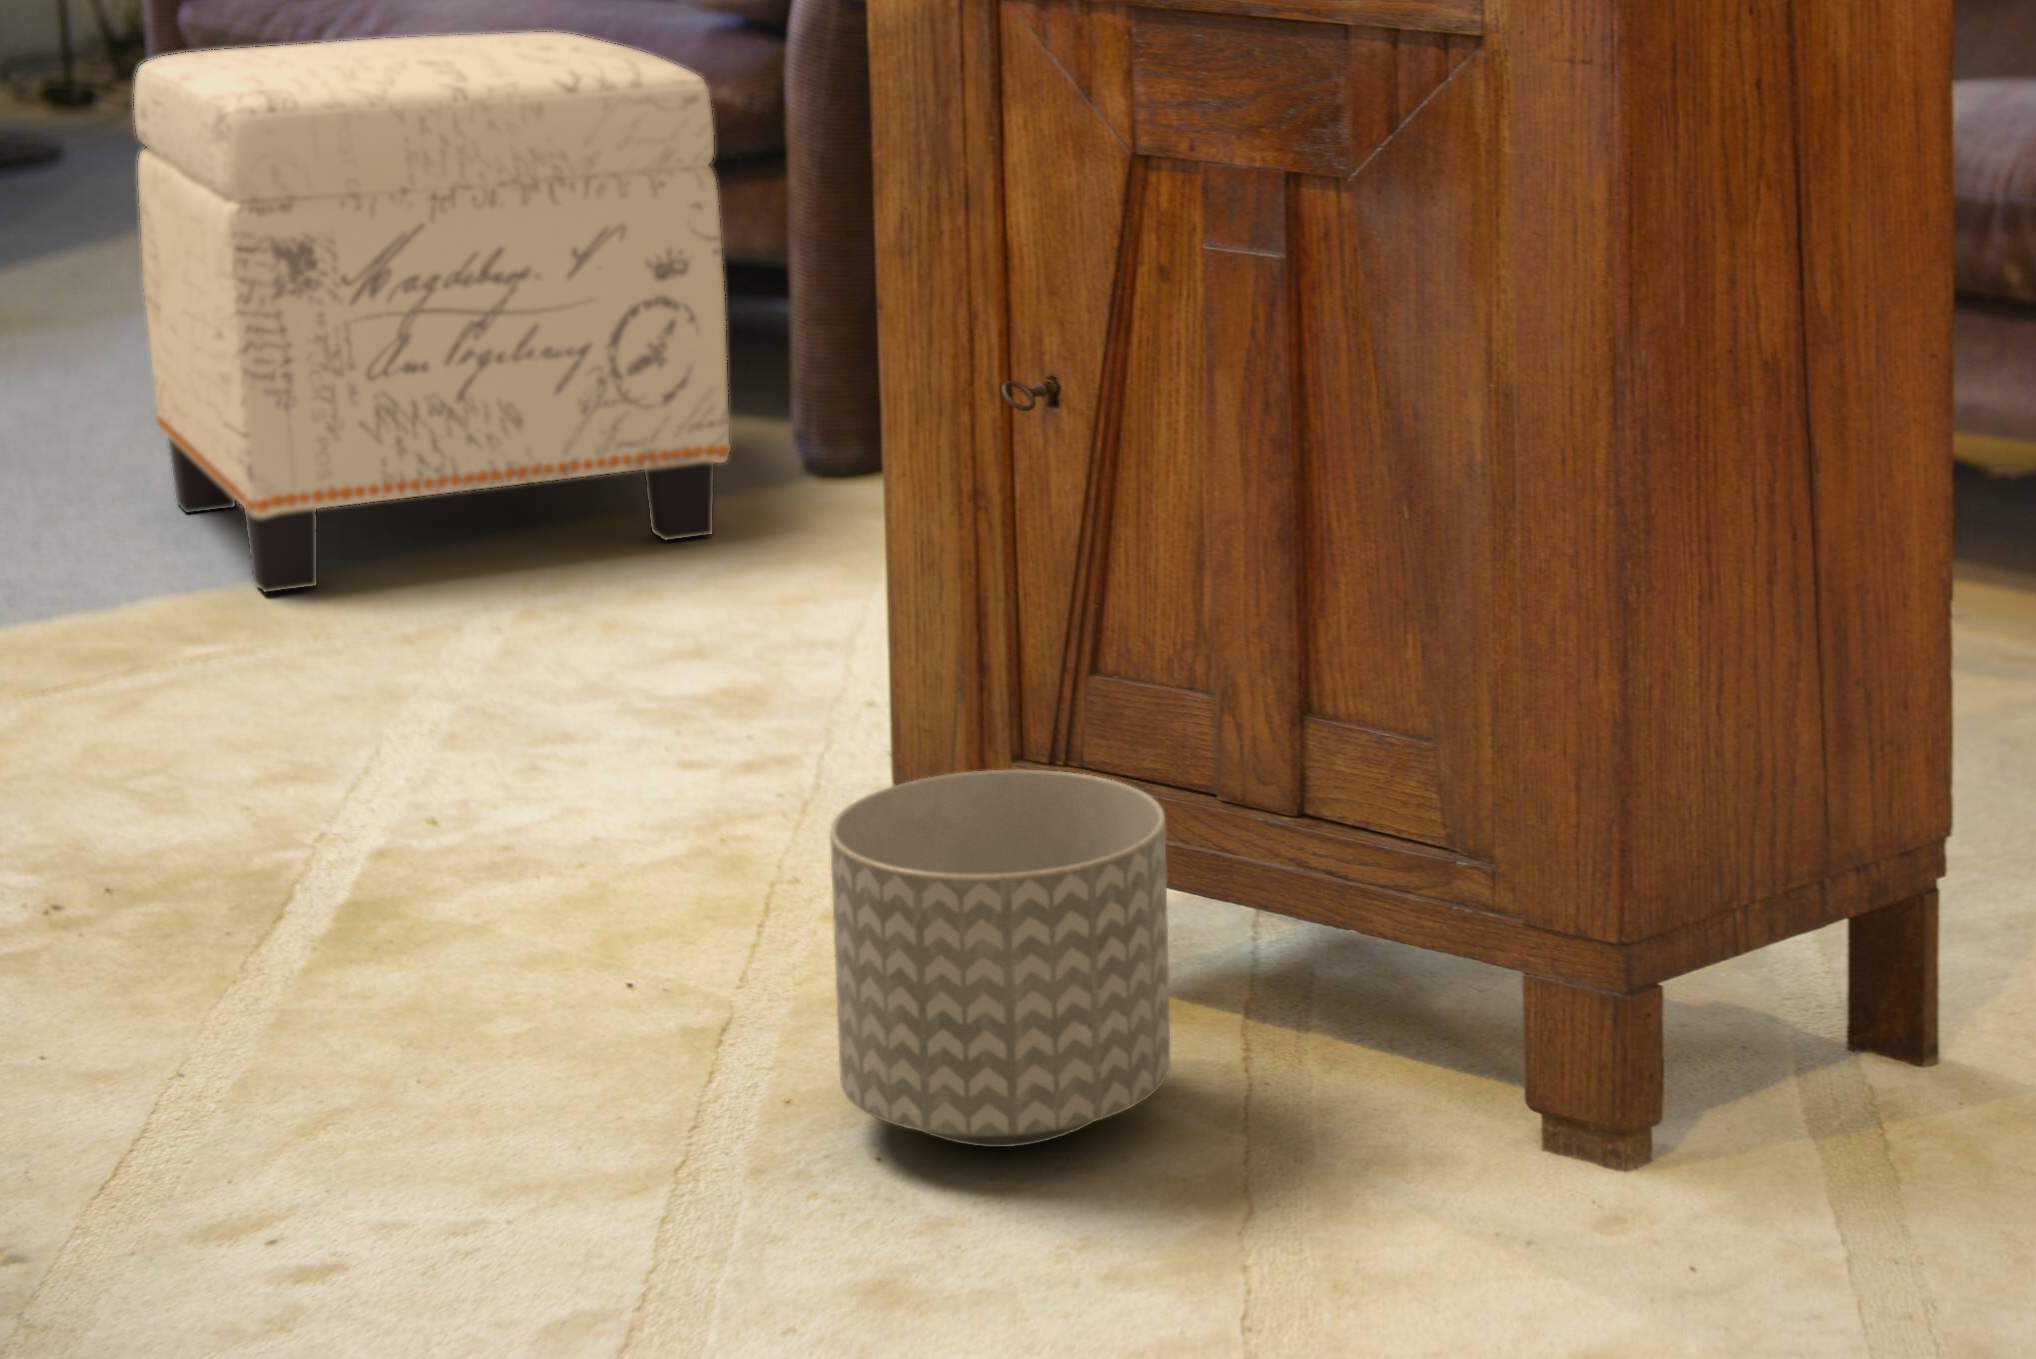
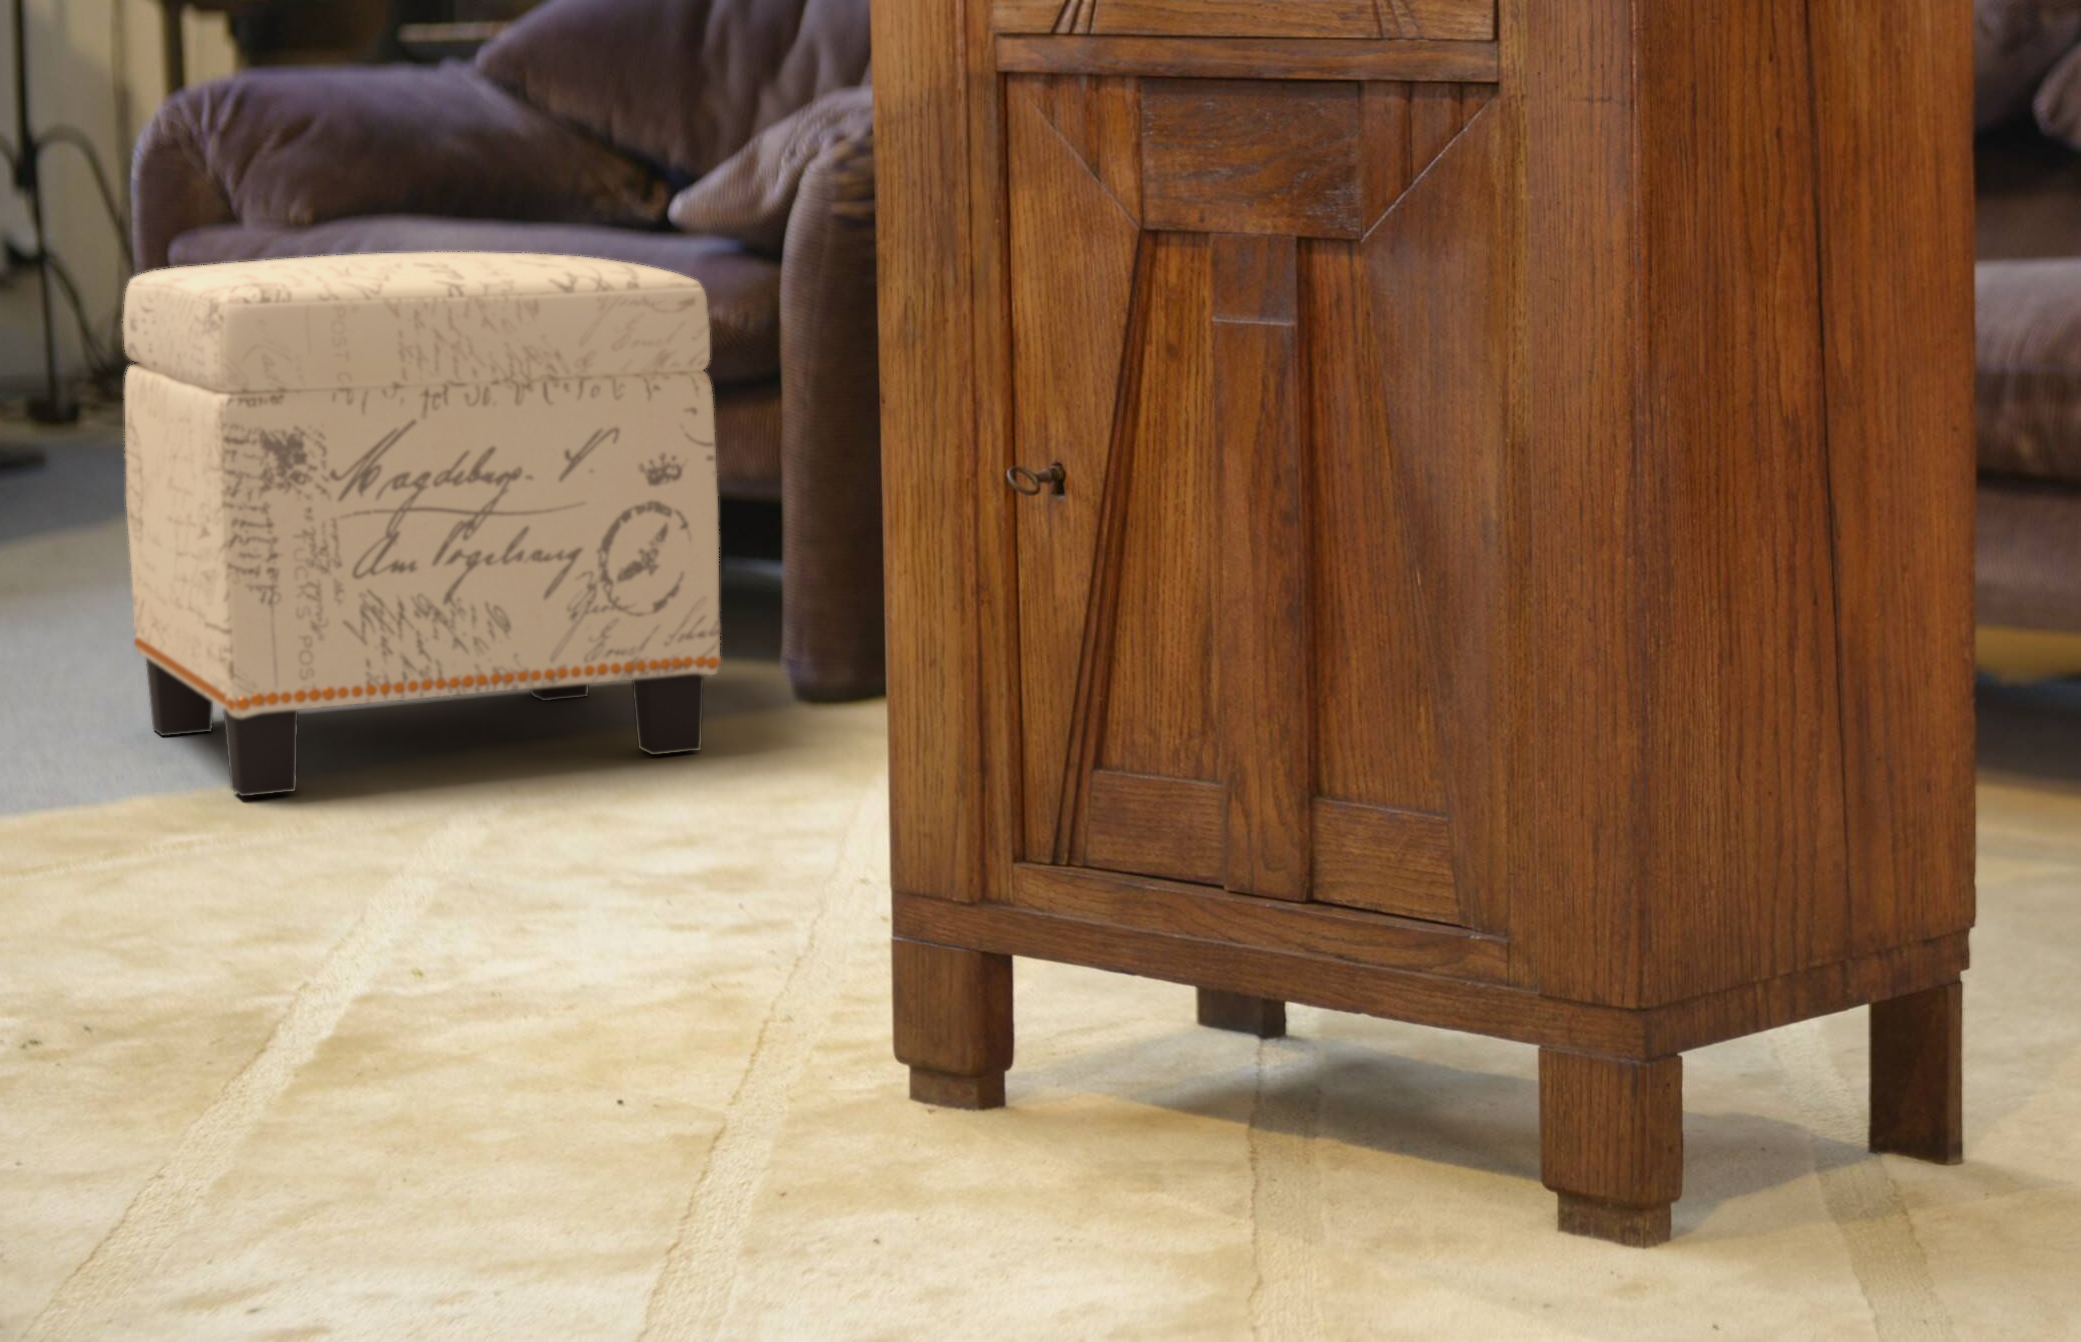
planter: present [830,770,1170,1147] -> none [831,856,1177,1229]

